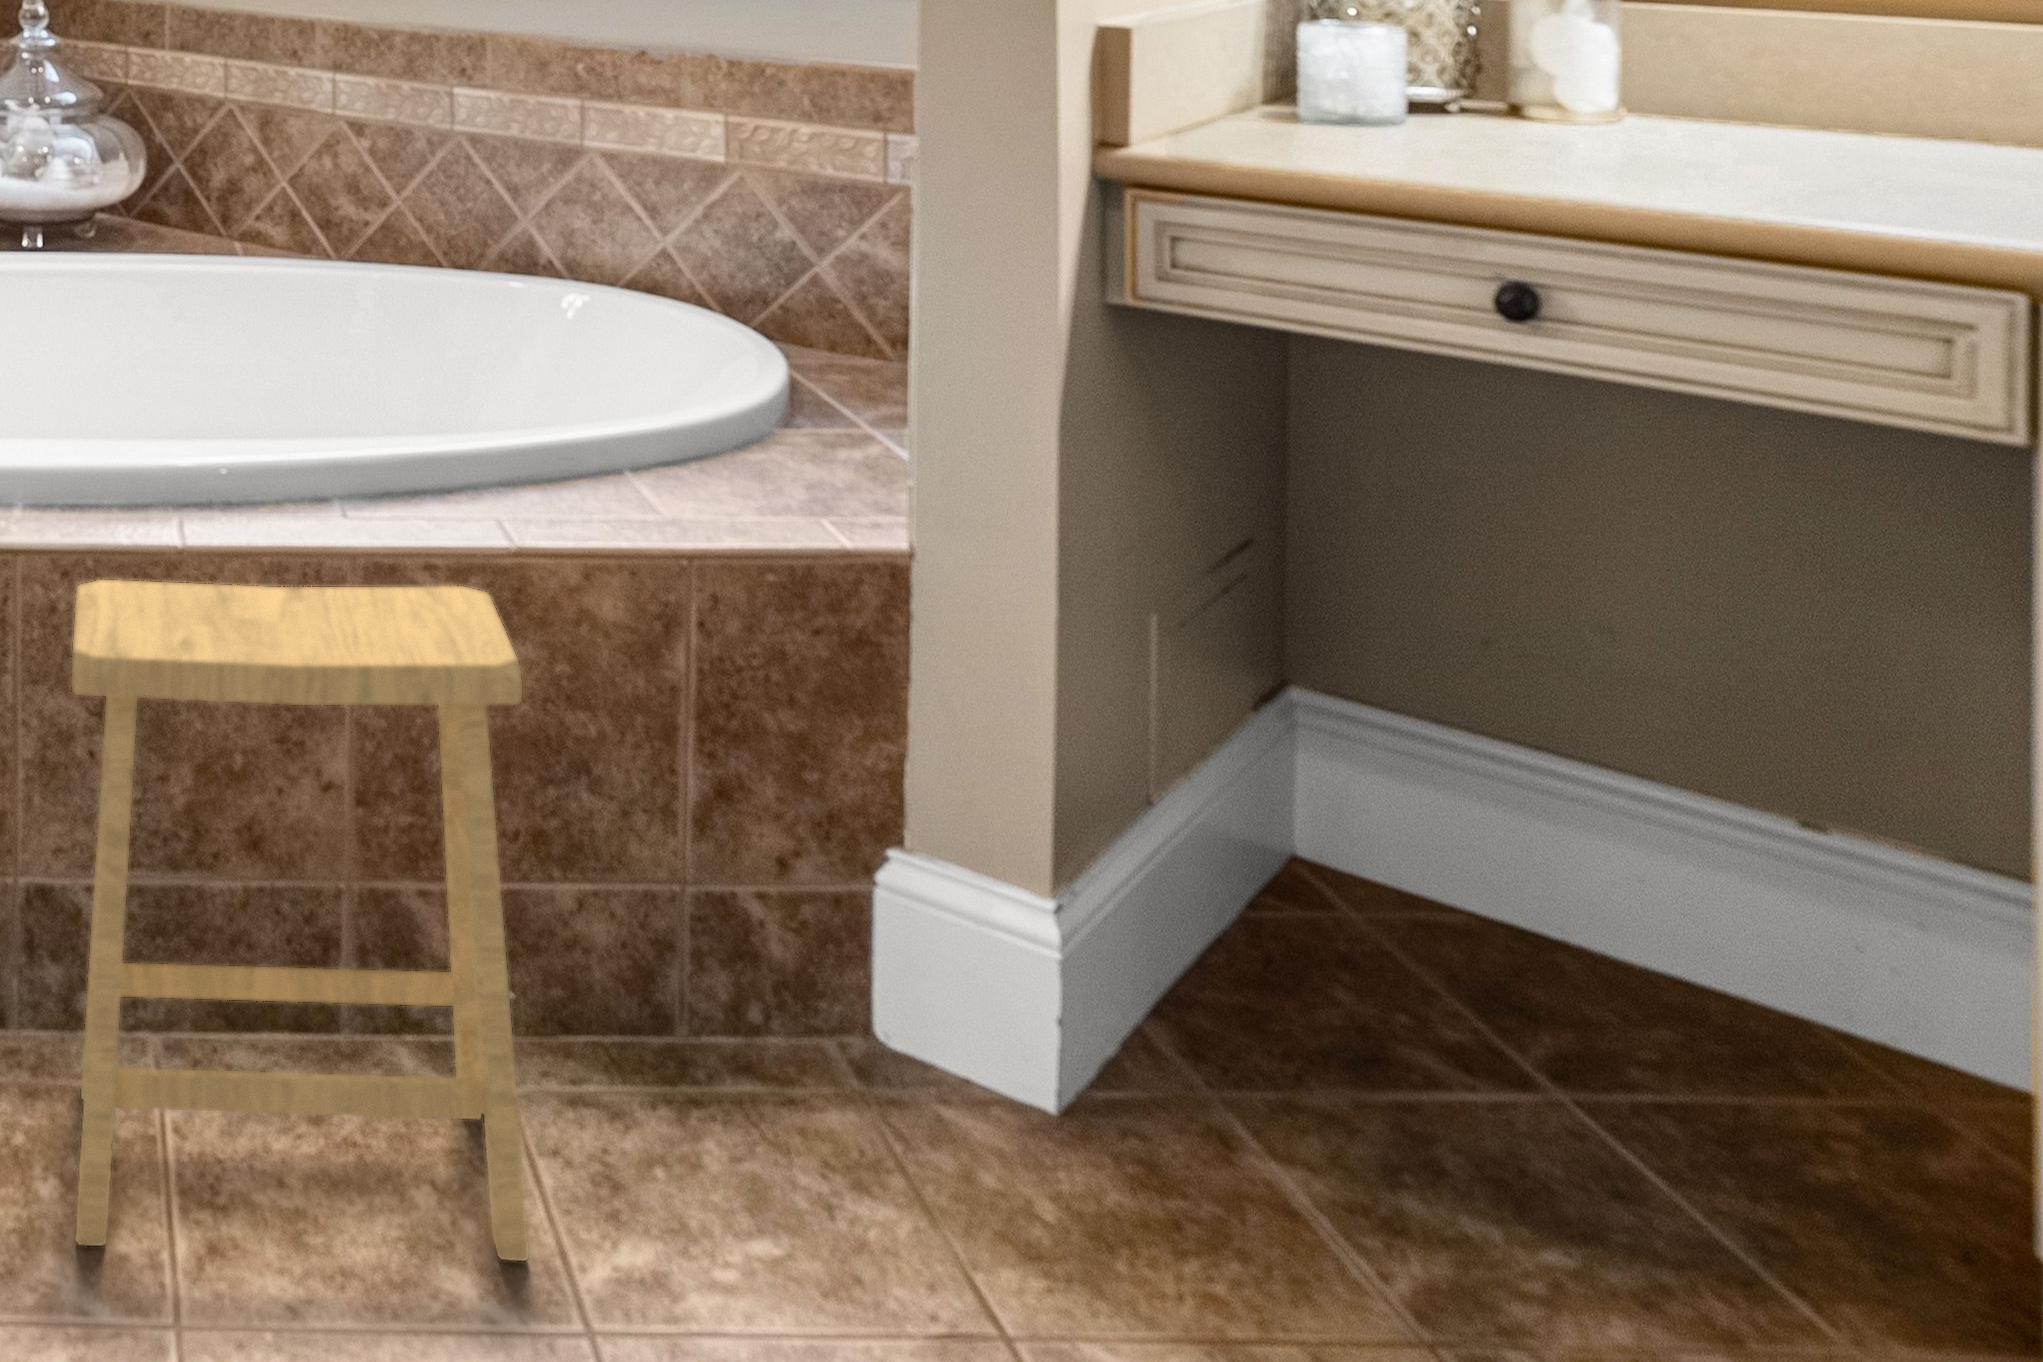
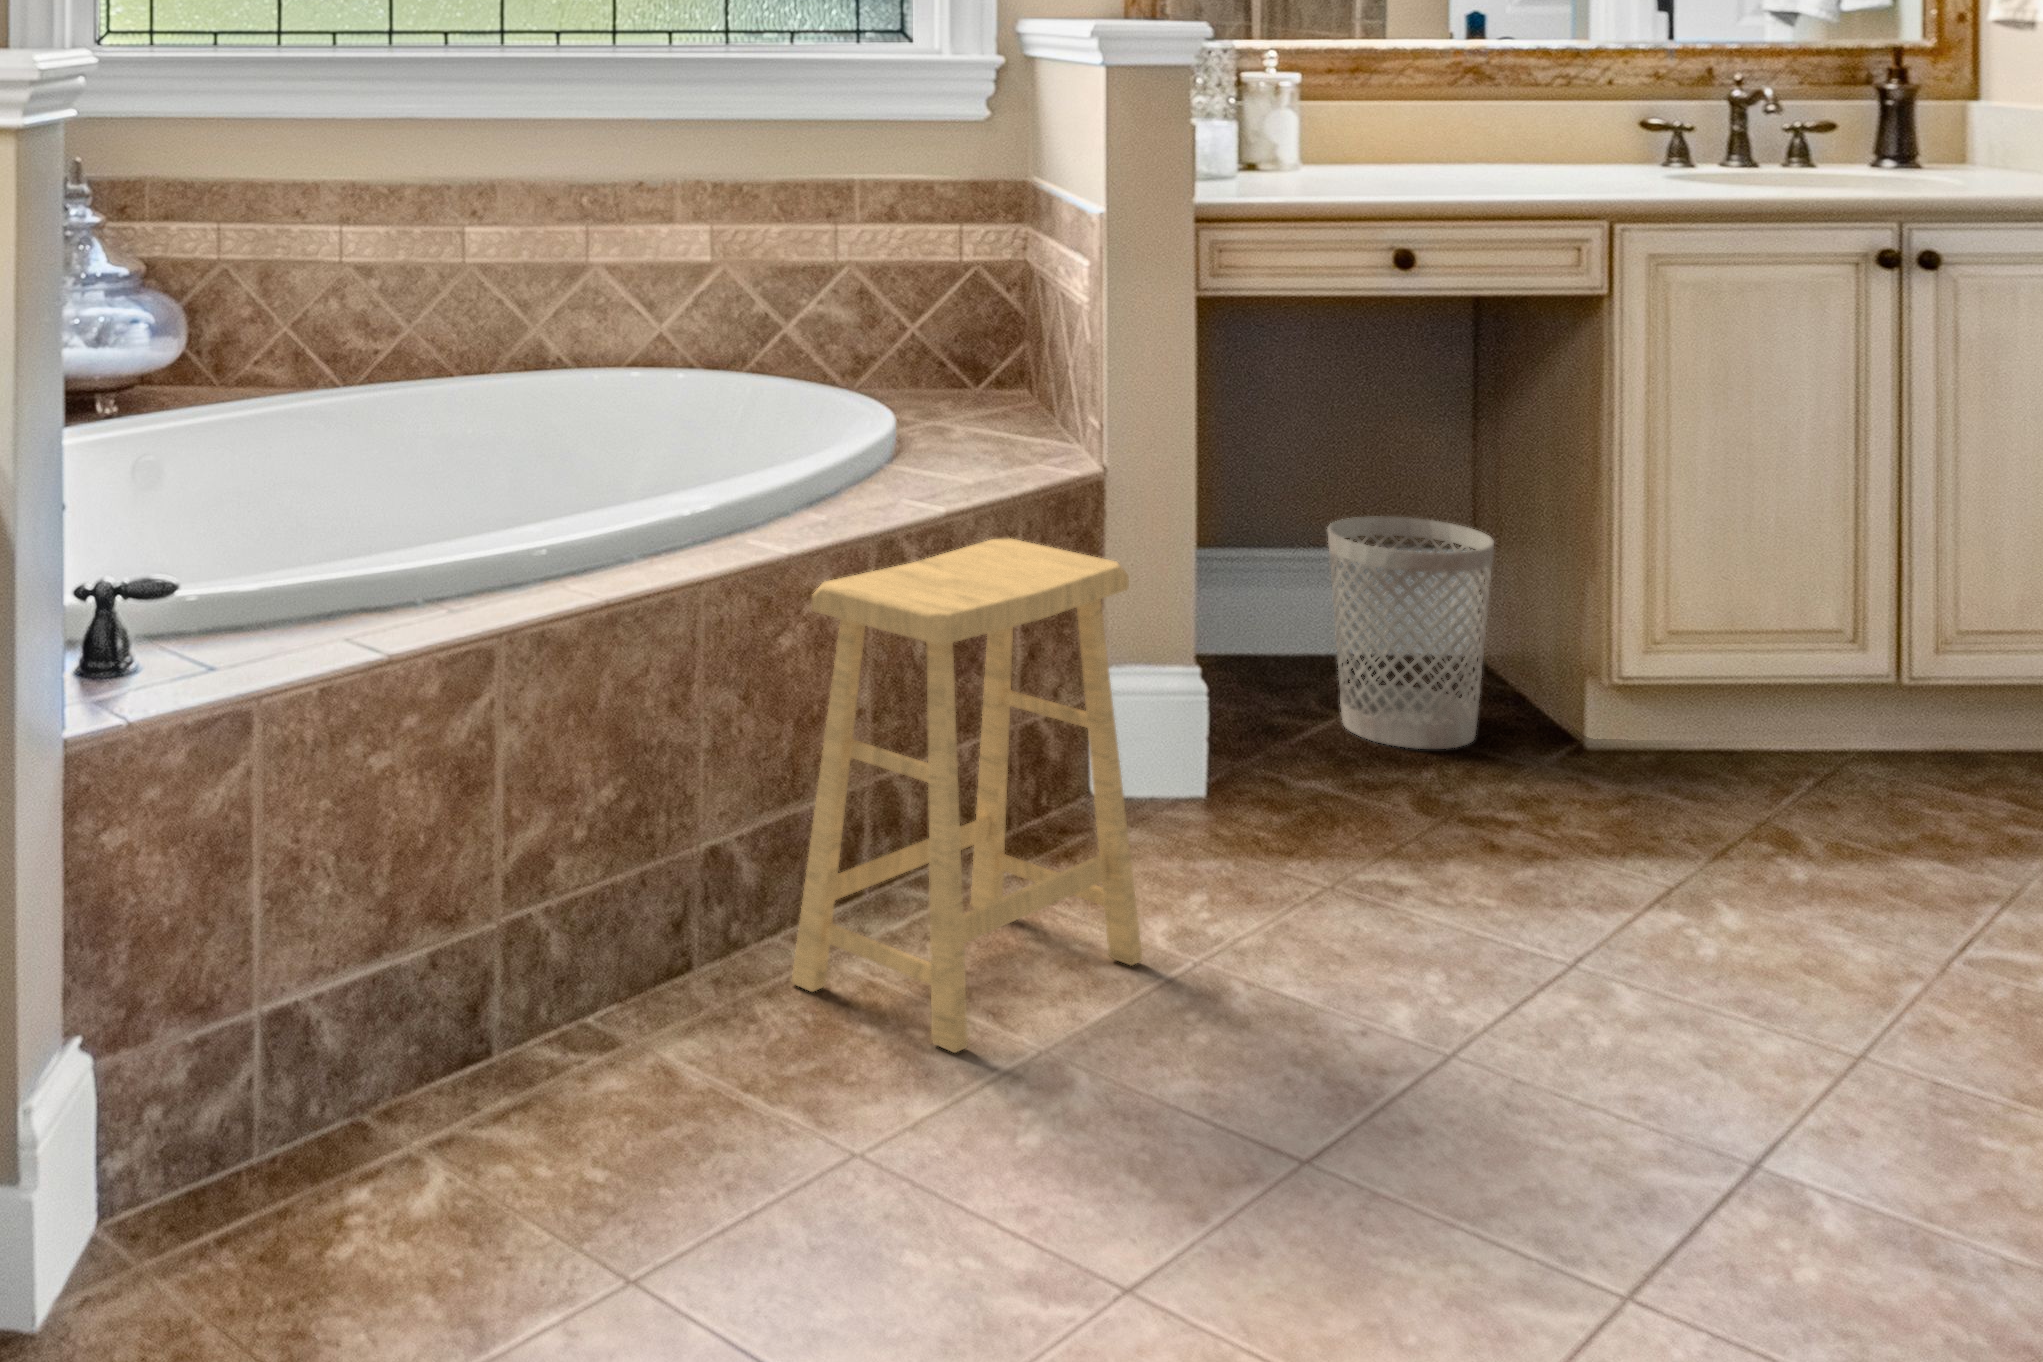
wastebasket: none [1576,736,1936,1219] -> present [1328,517,1494,749]

